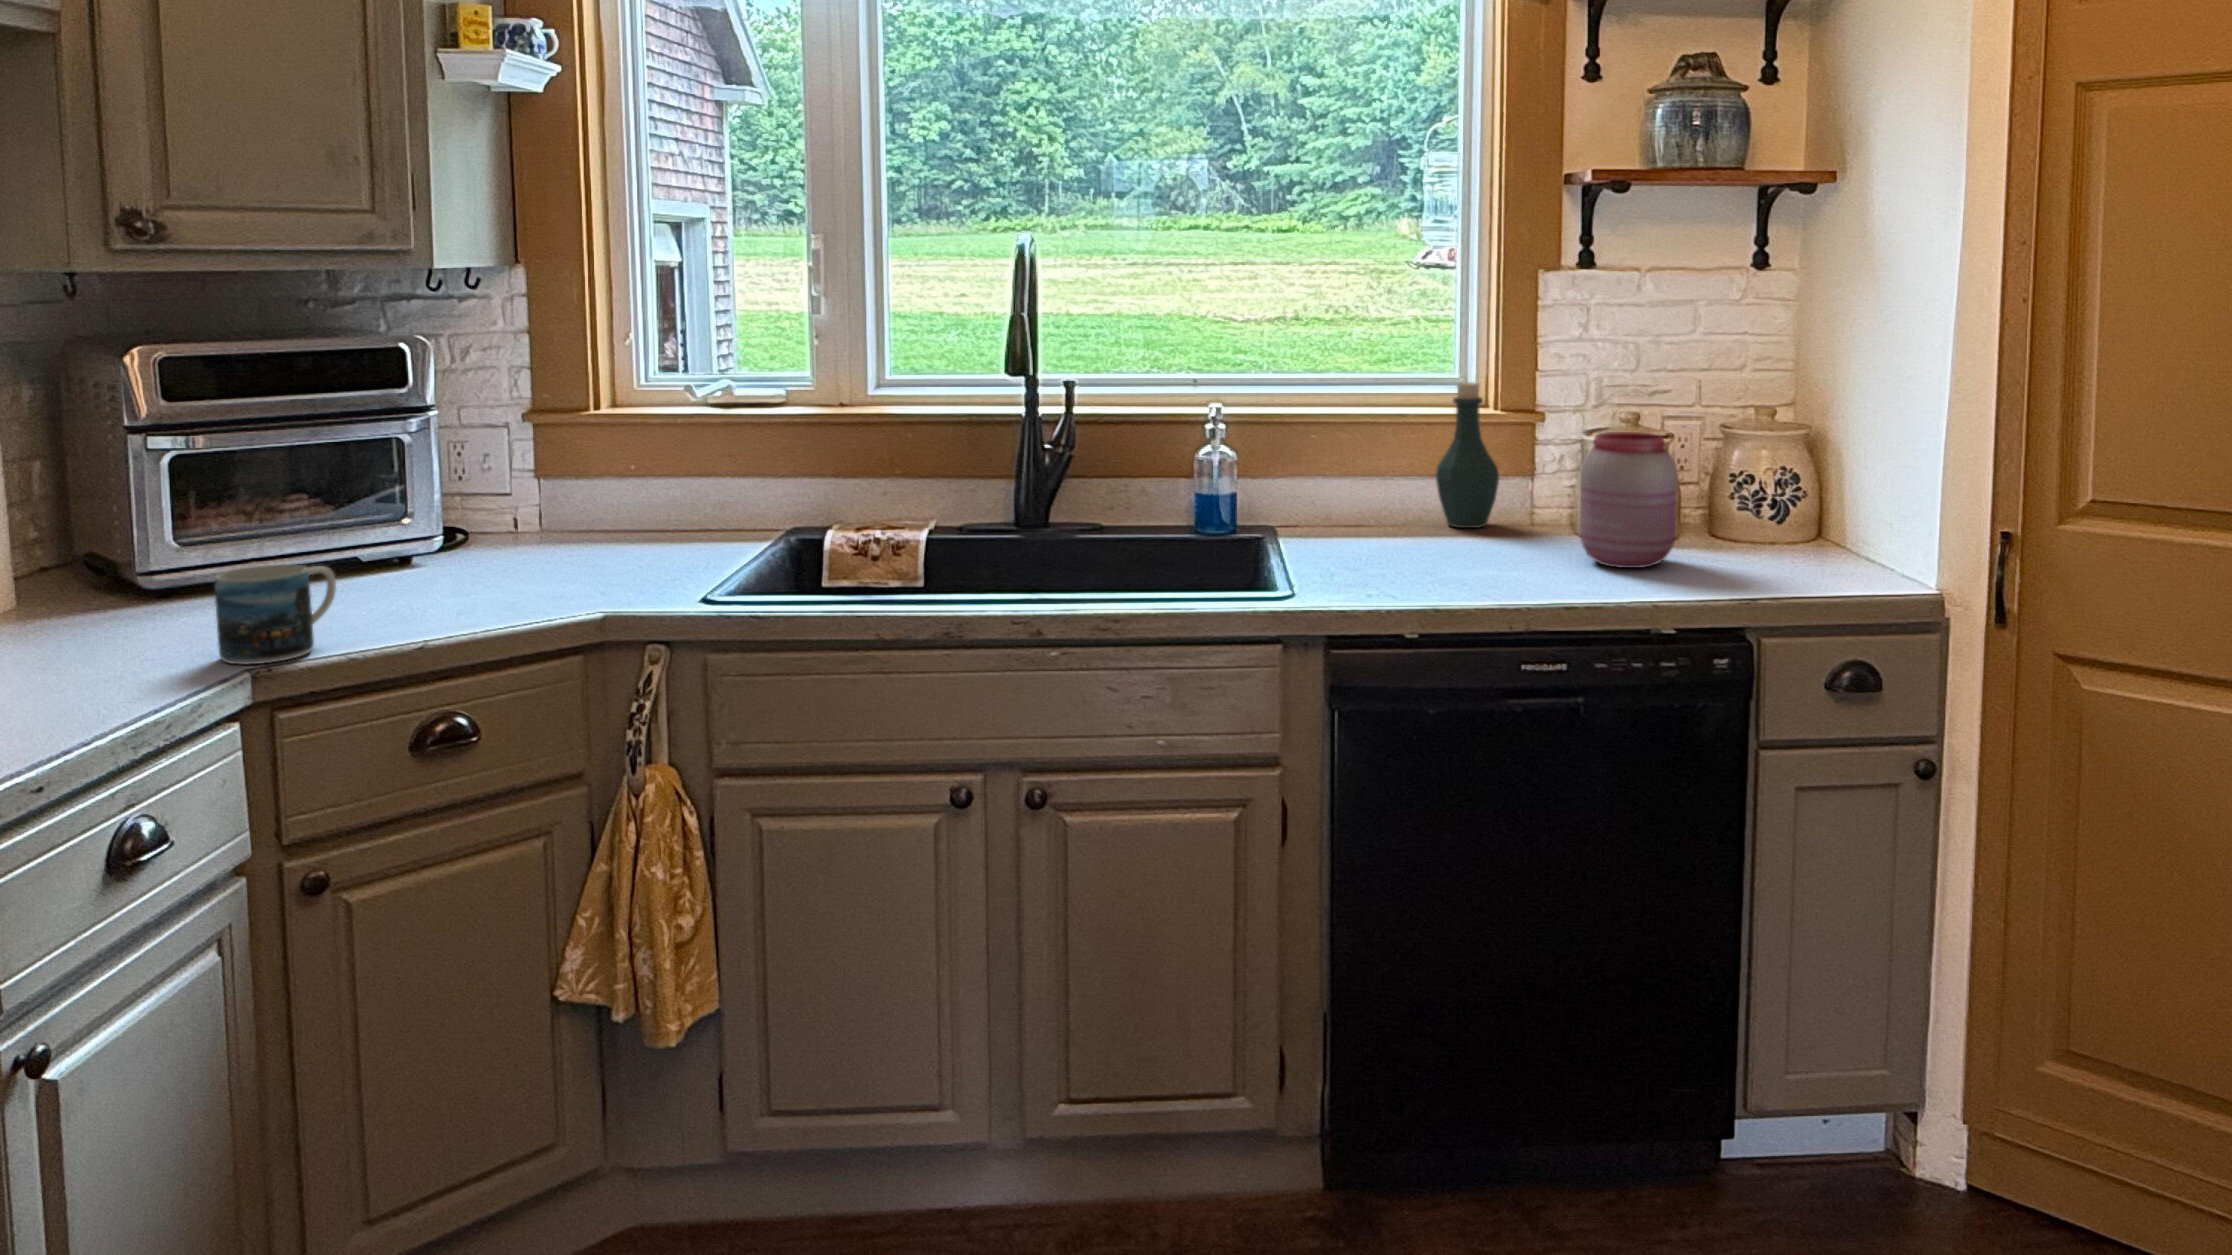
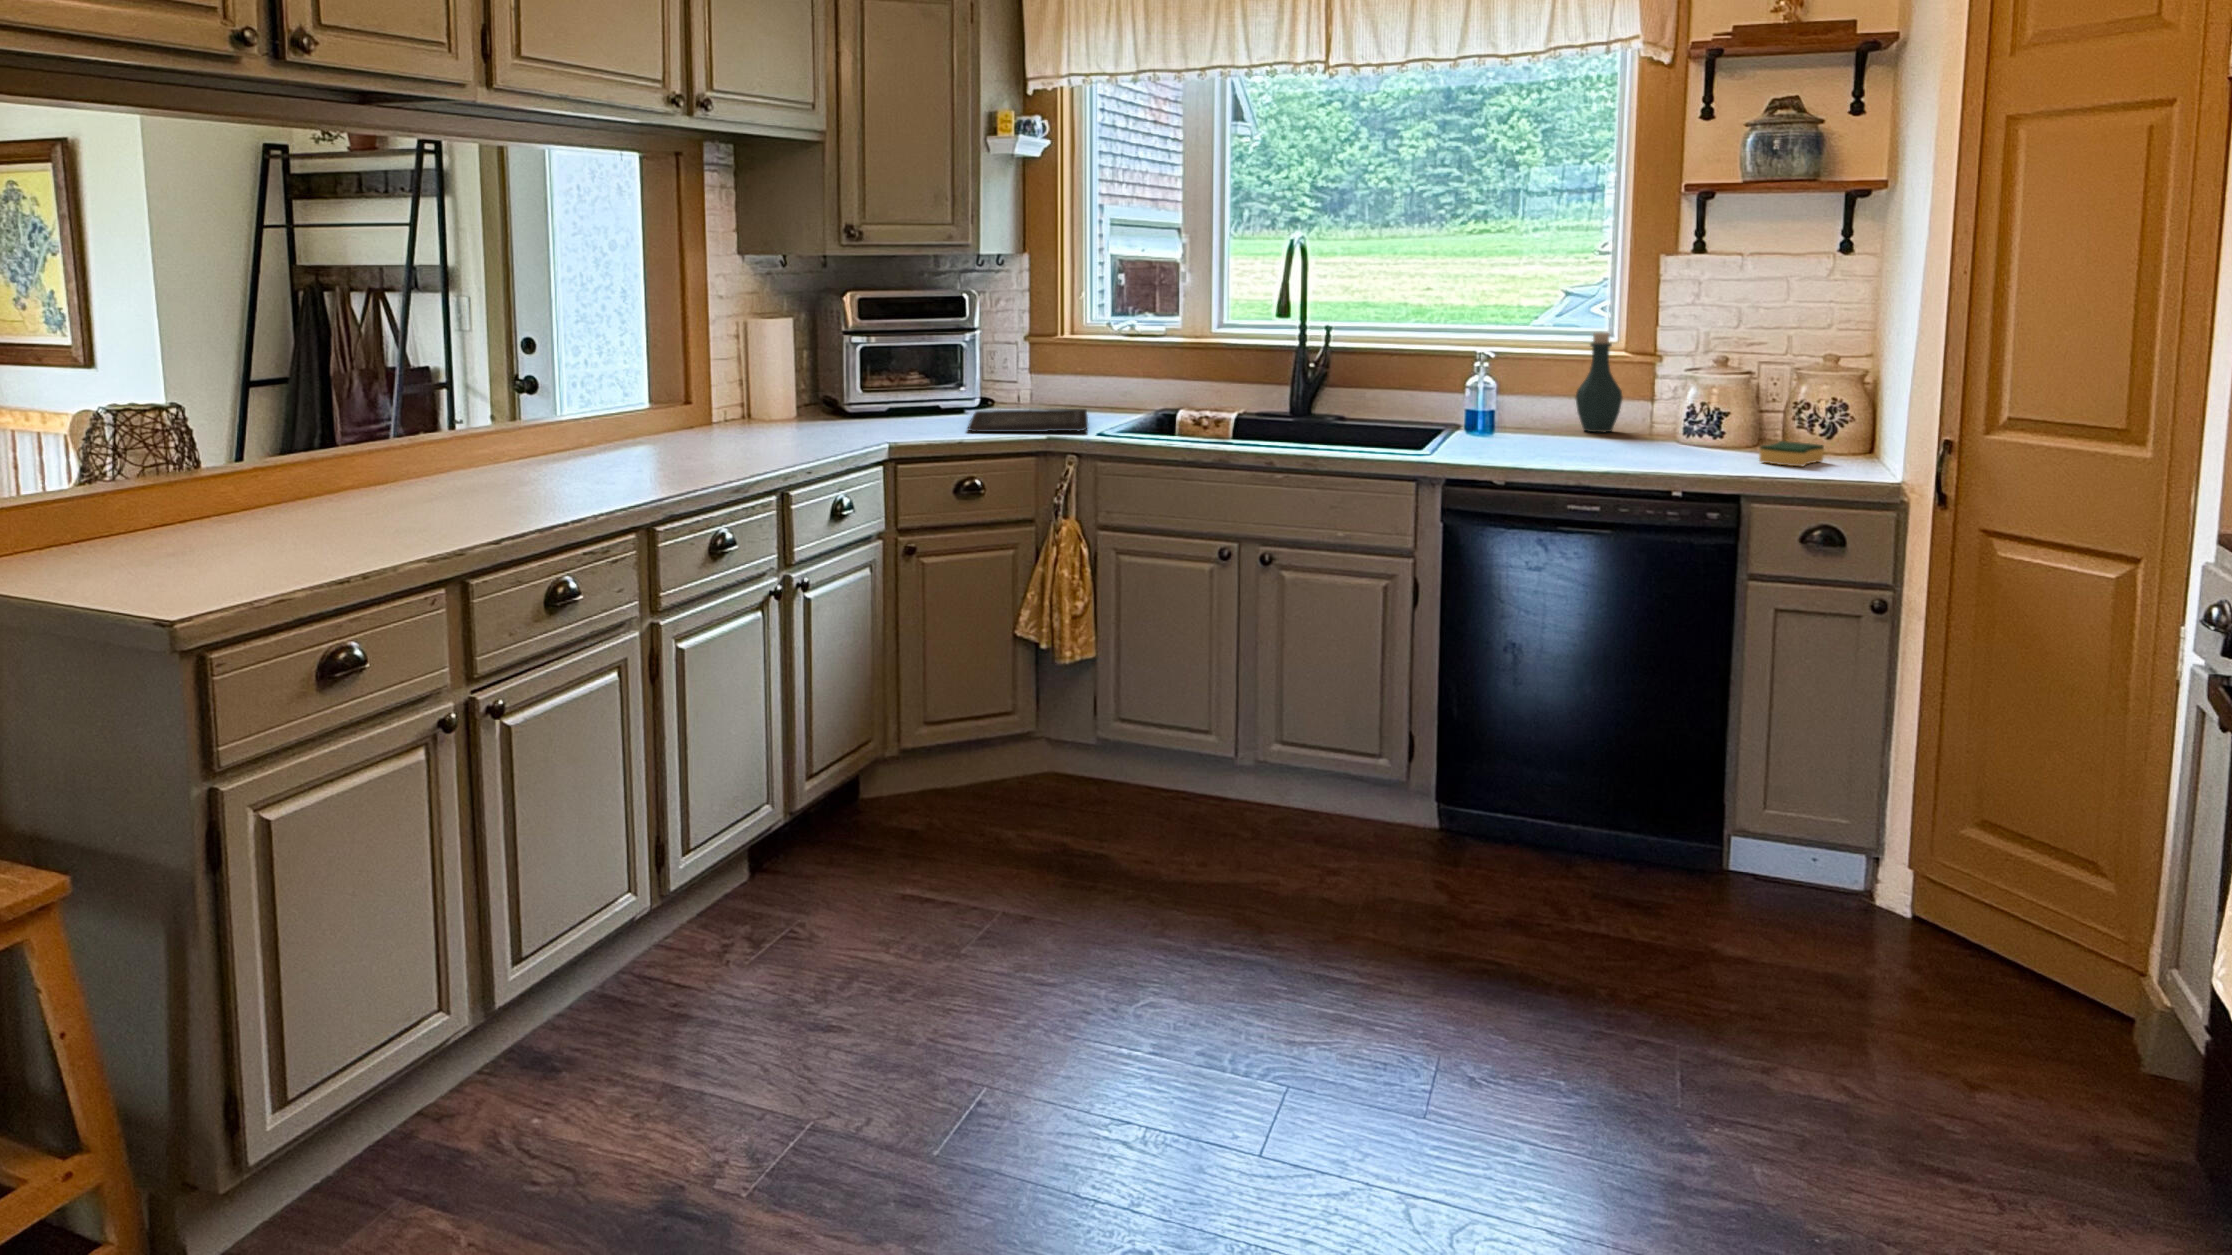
jar: present [1579,432,1677,568] -> none [1651,365,1725,457]
sponge: none [1730,535,1800,574] -> present [1759,441,1824,467]
tray: none [432,542,683,617] -> present [968,409,1088,432]
mug: present [215,564,336,664] -> none [876,396,926,441]

